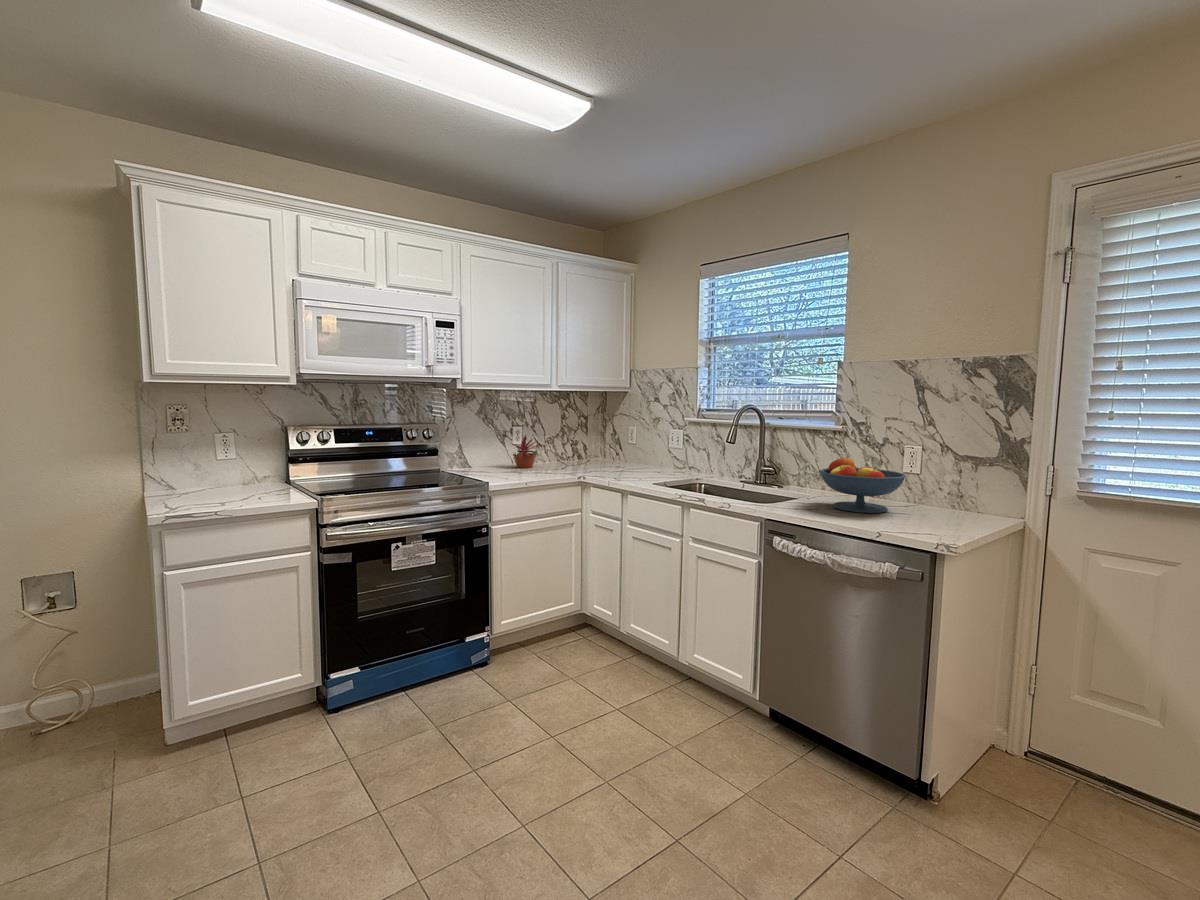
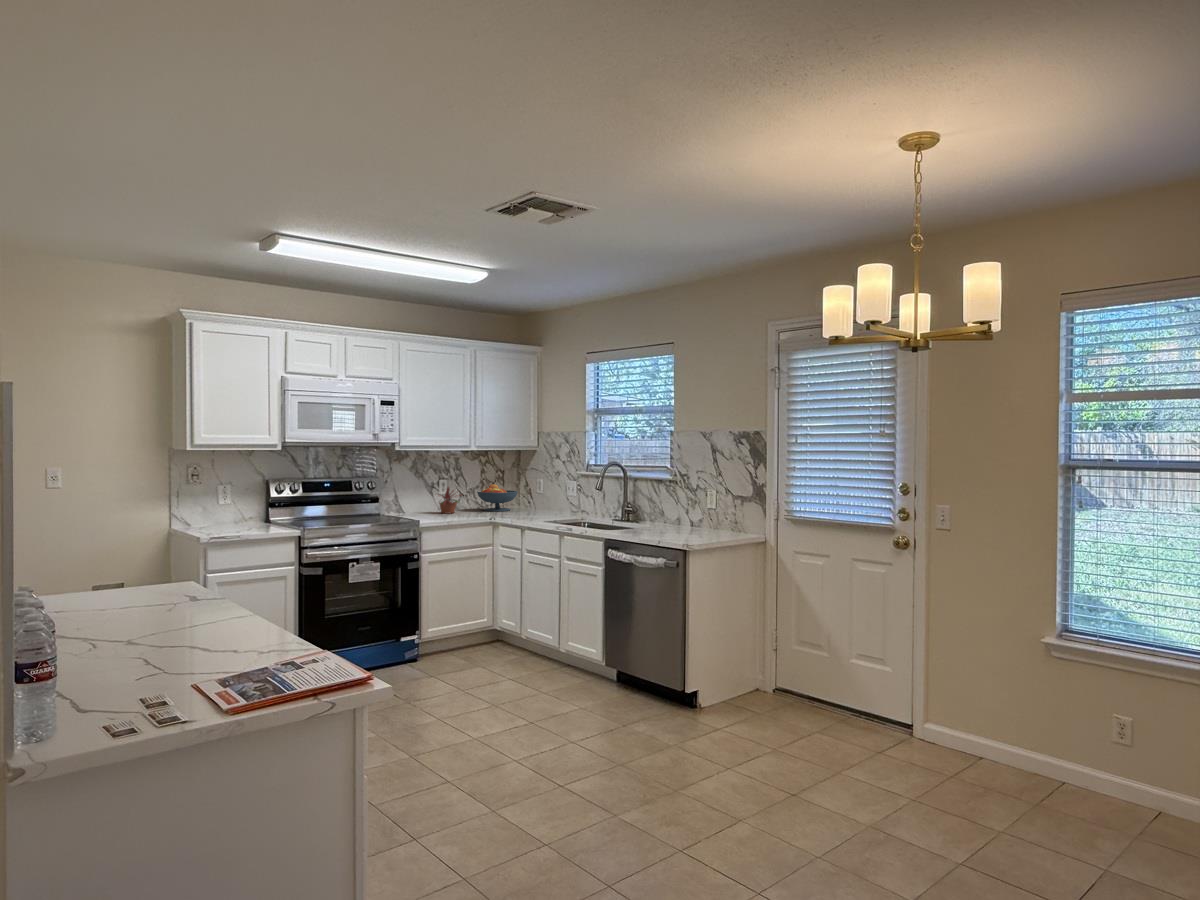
fruit bowl: present [820,457,906,513] -> present [477,484,518,511]

